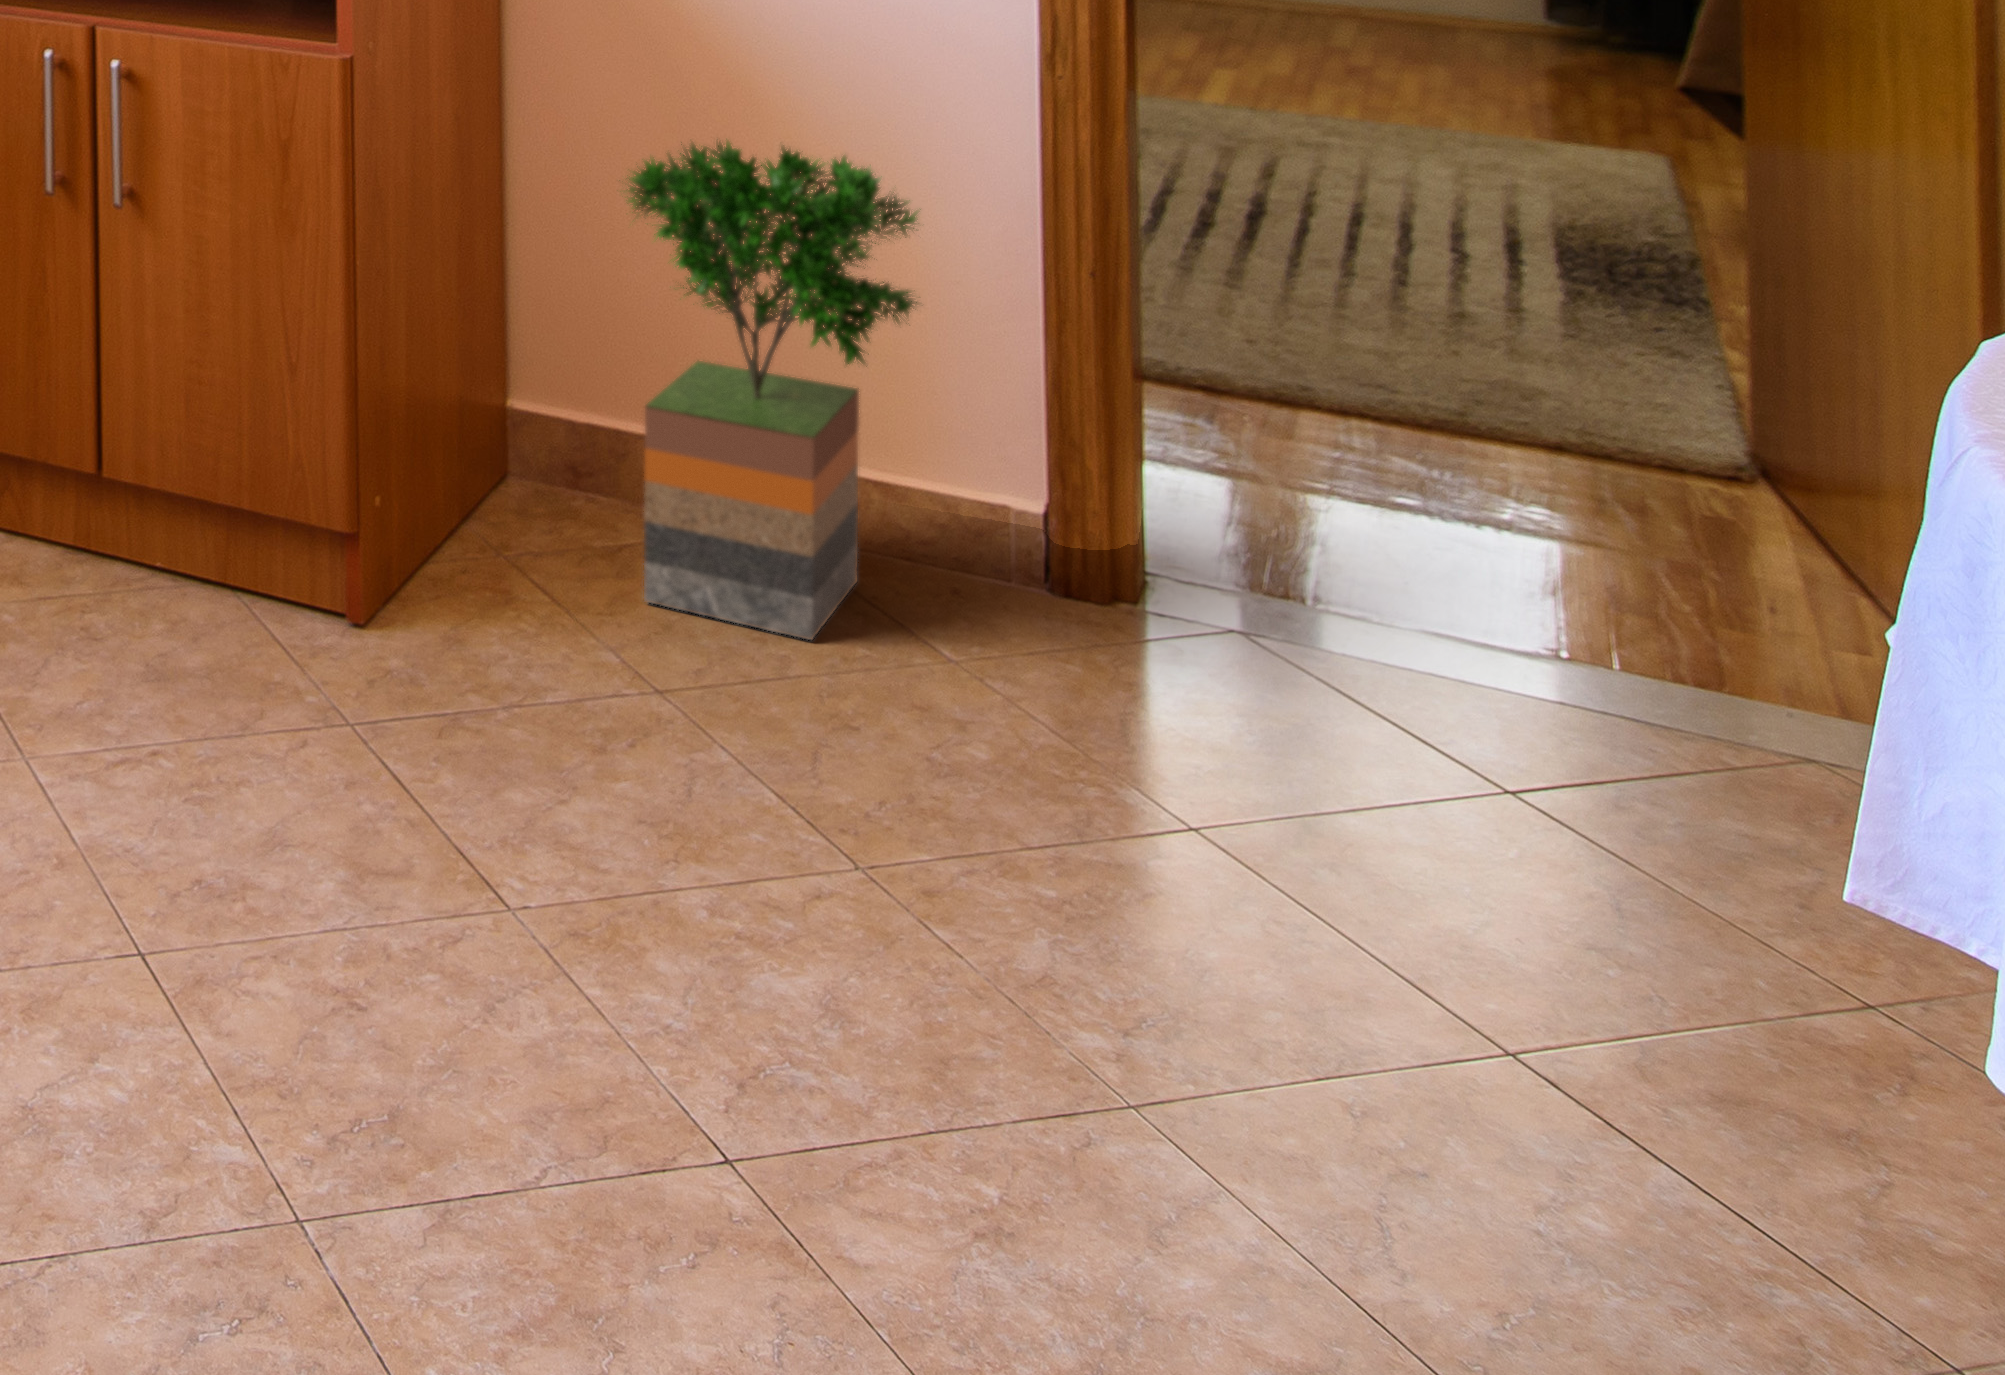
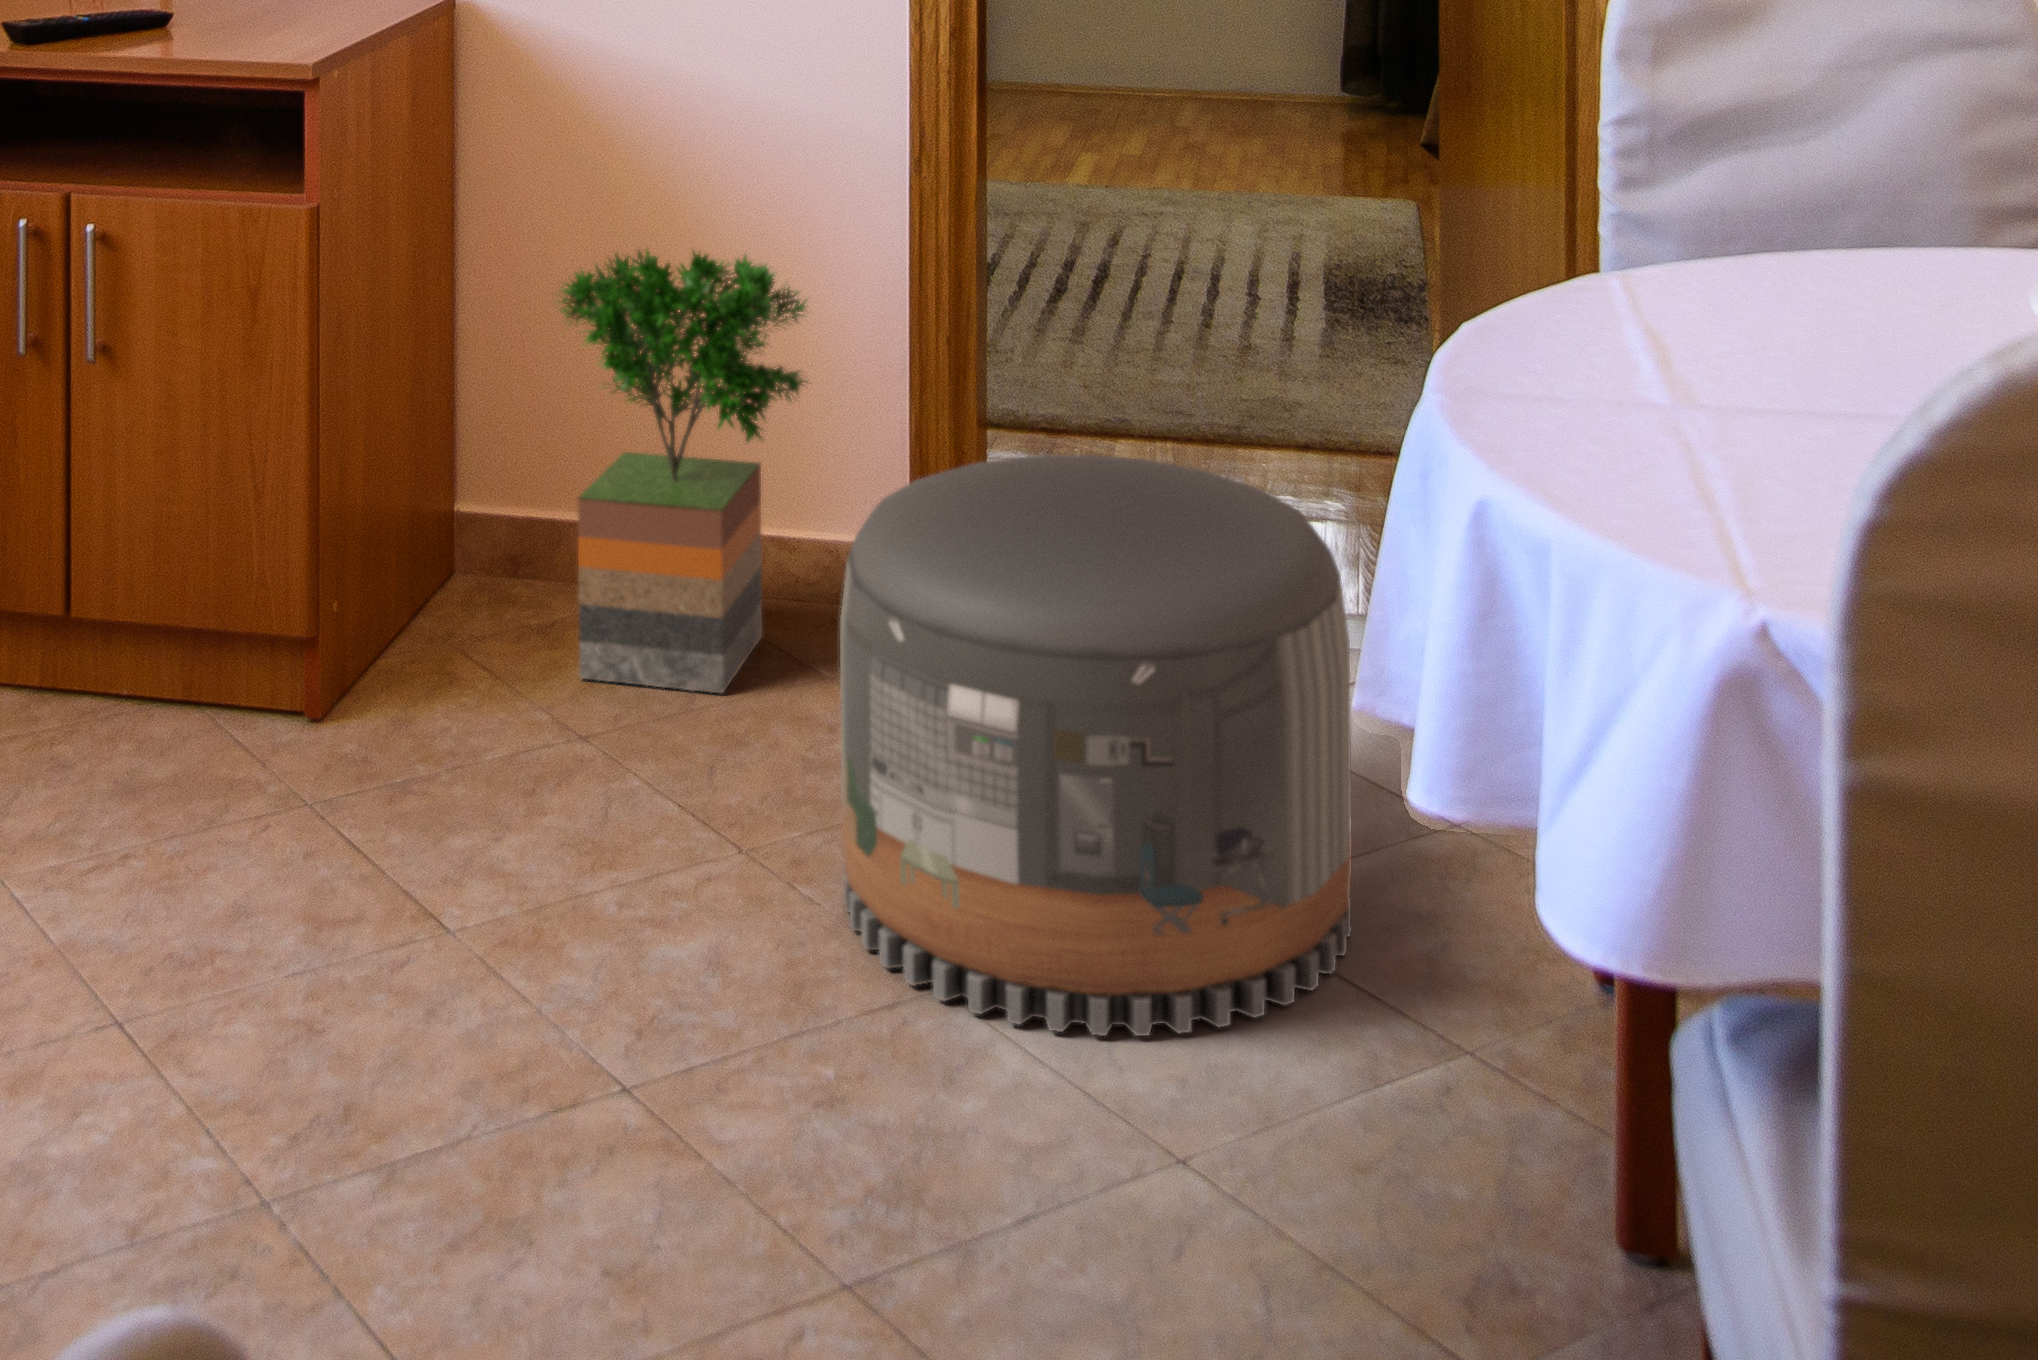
pouf: none [966,418,1677,1159] -> present [840,454,1352,1036]

